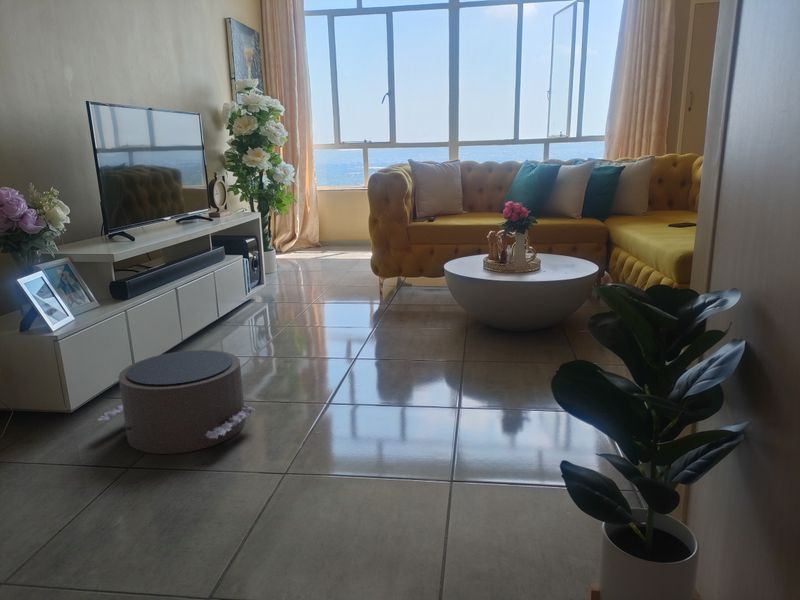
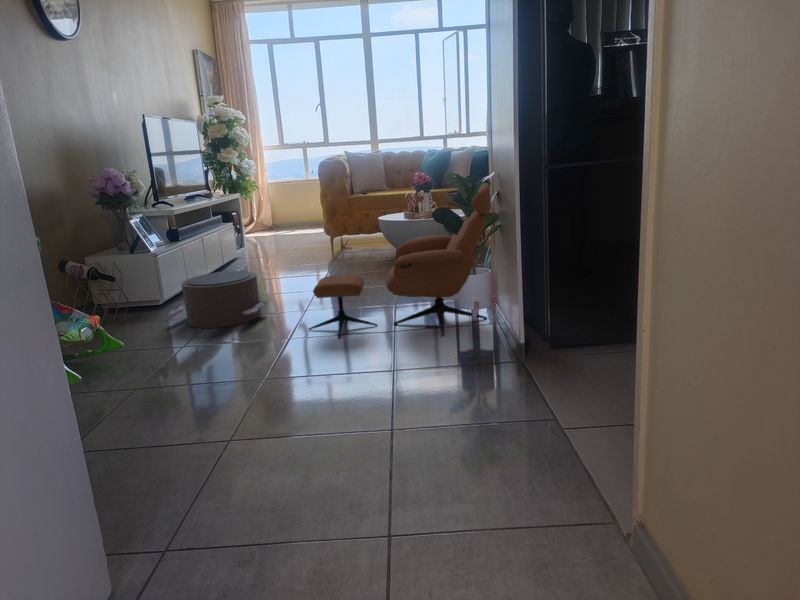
lounge chair: none [303,256,658,550] -> present [309,183,491,338]

